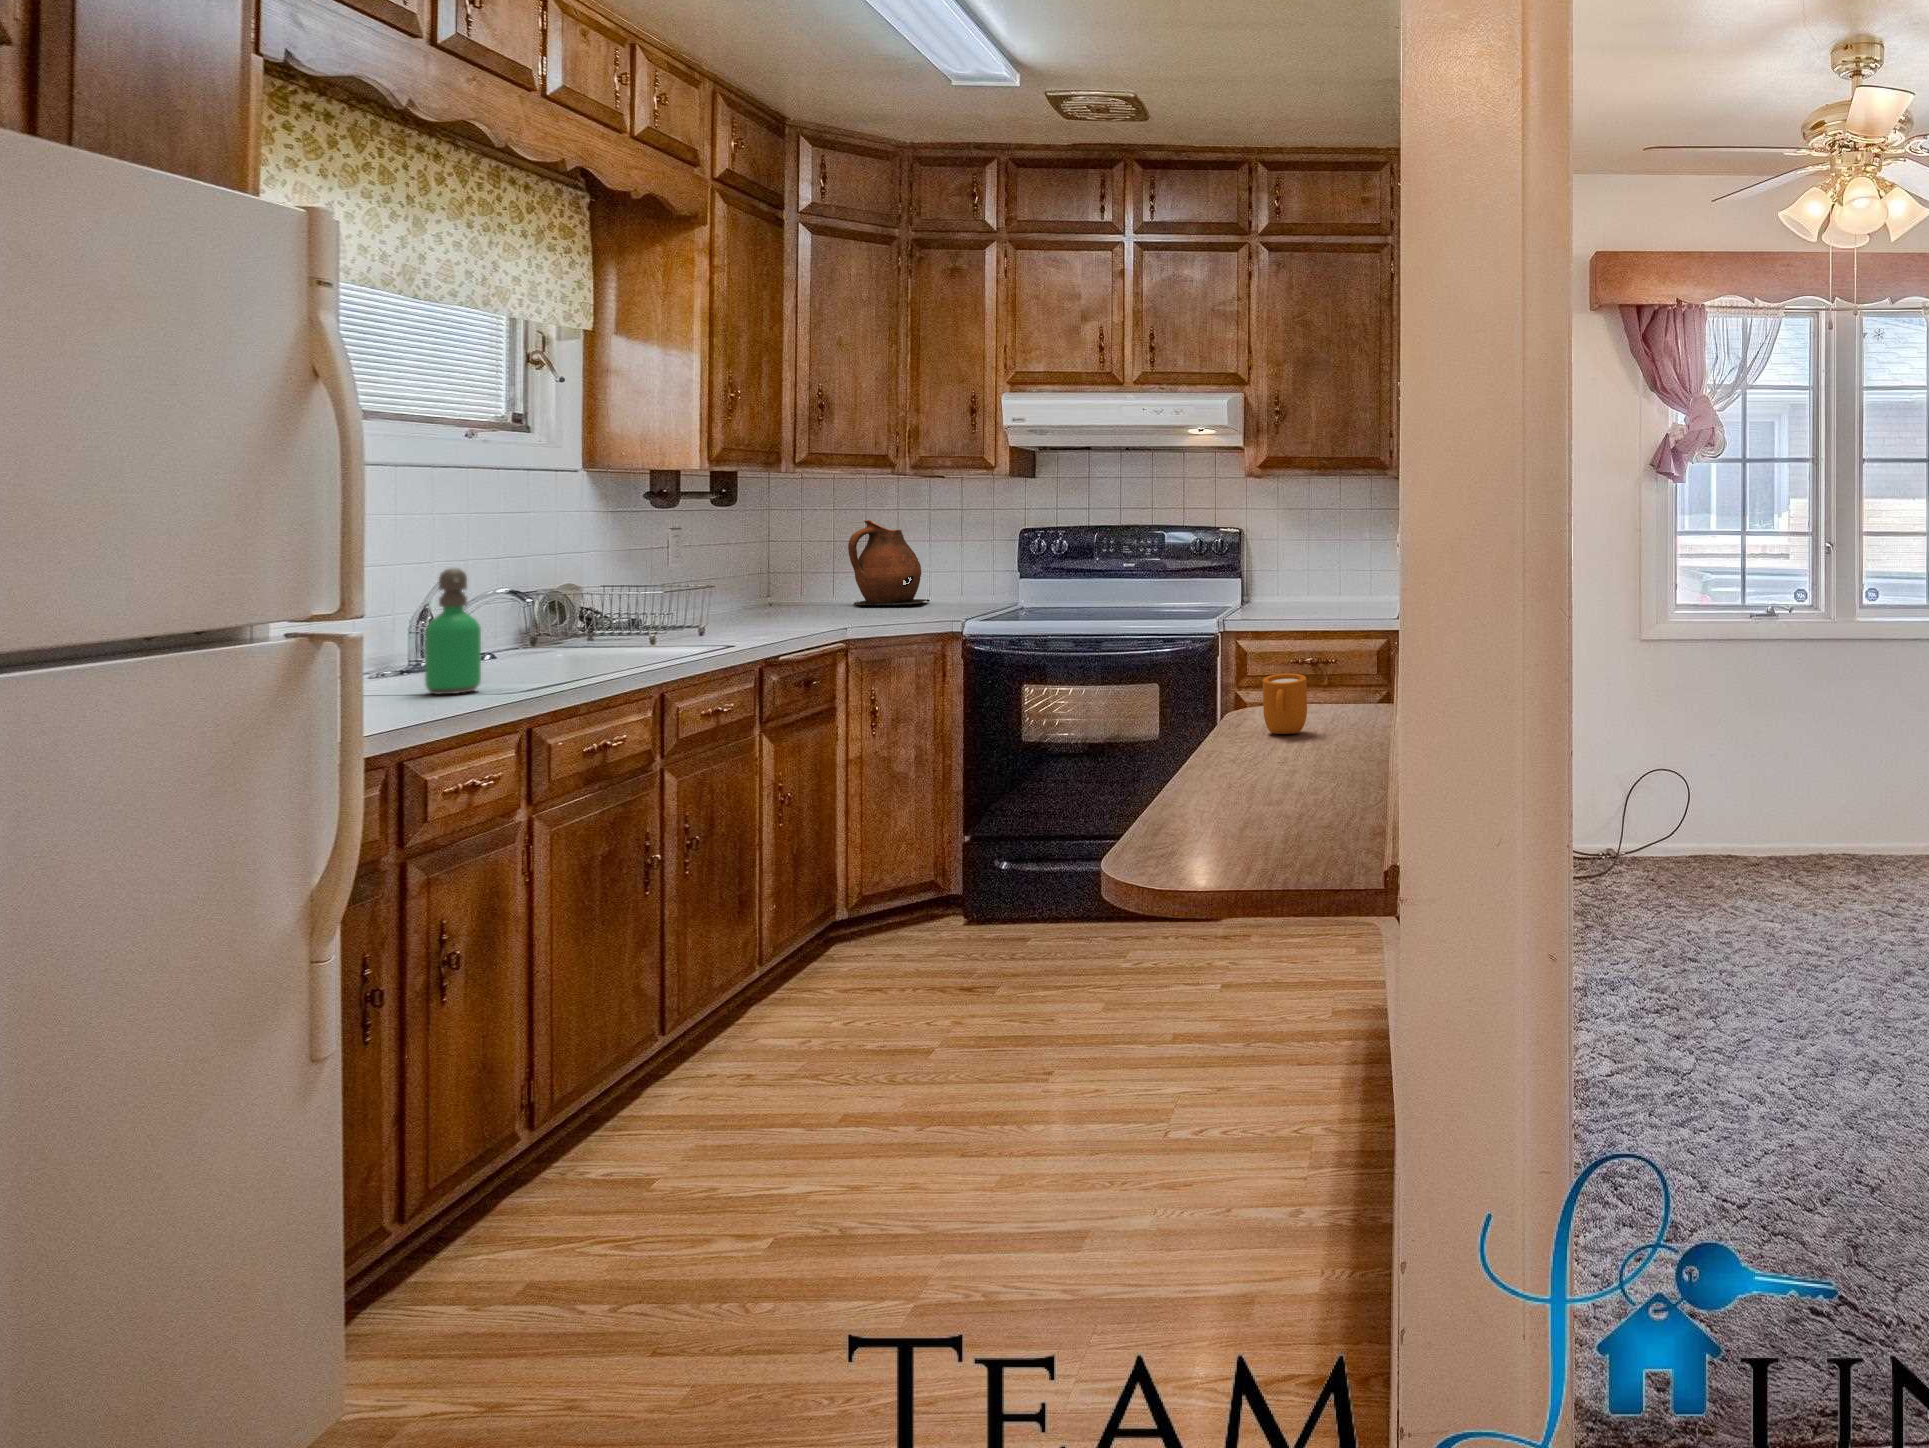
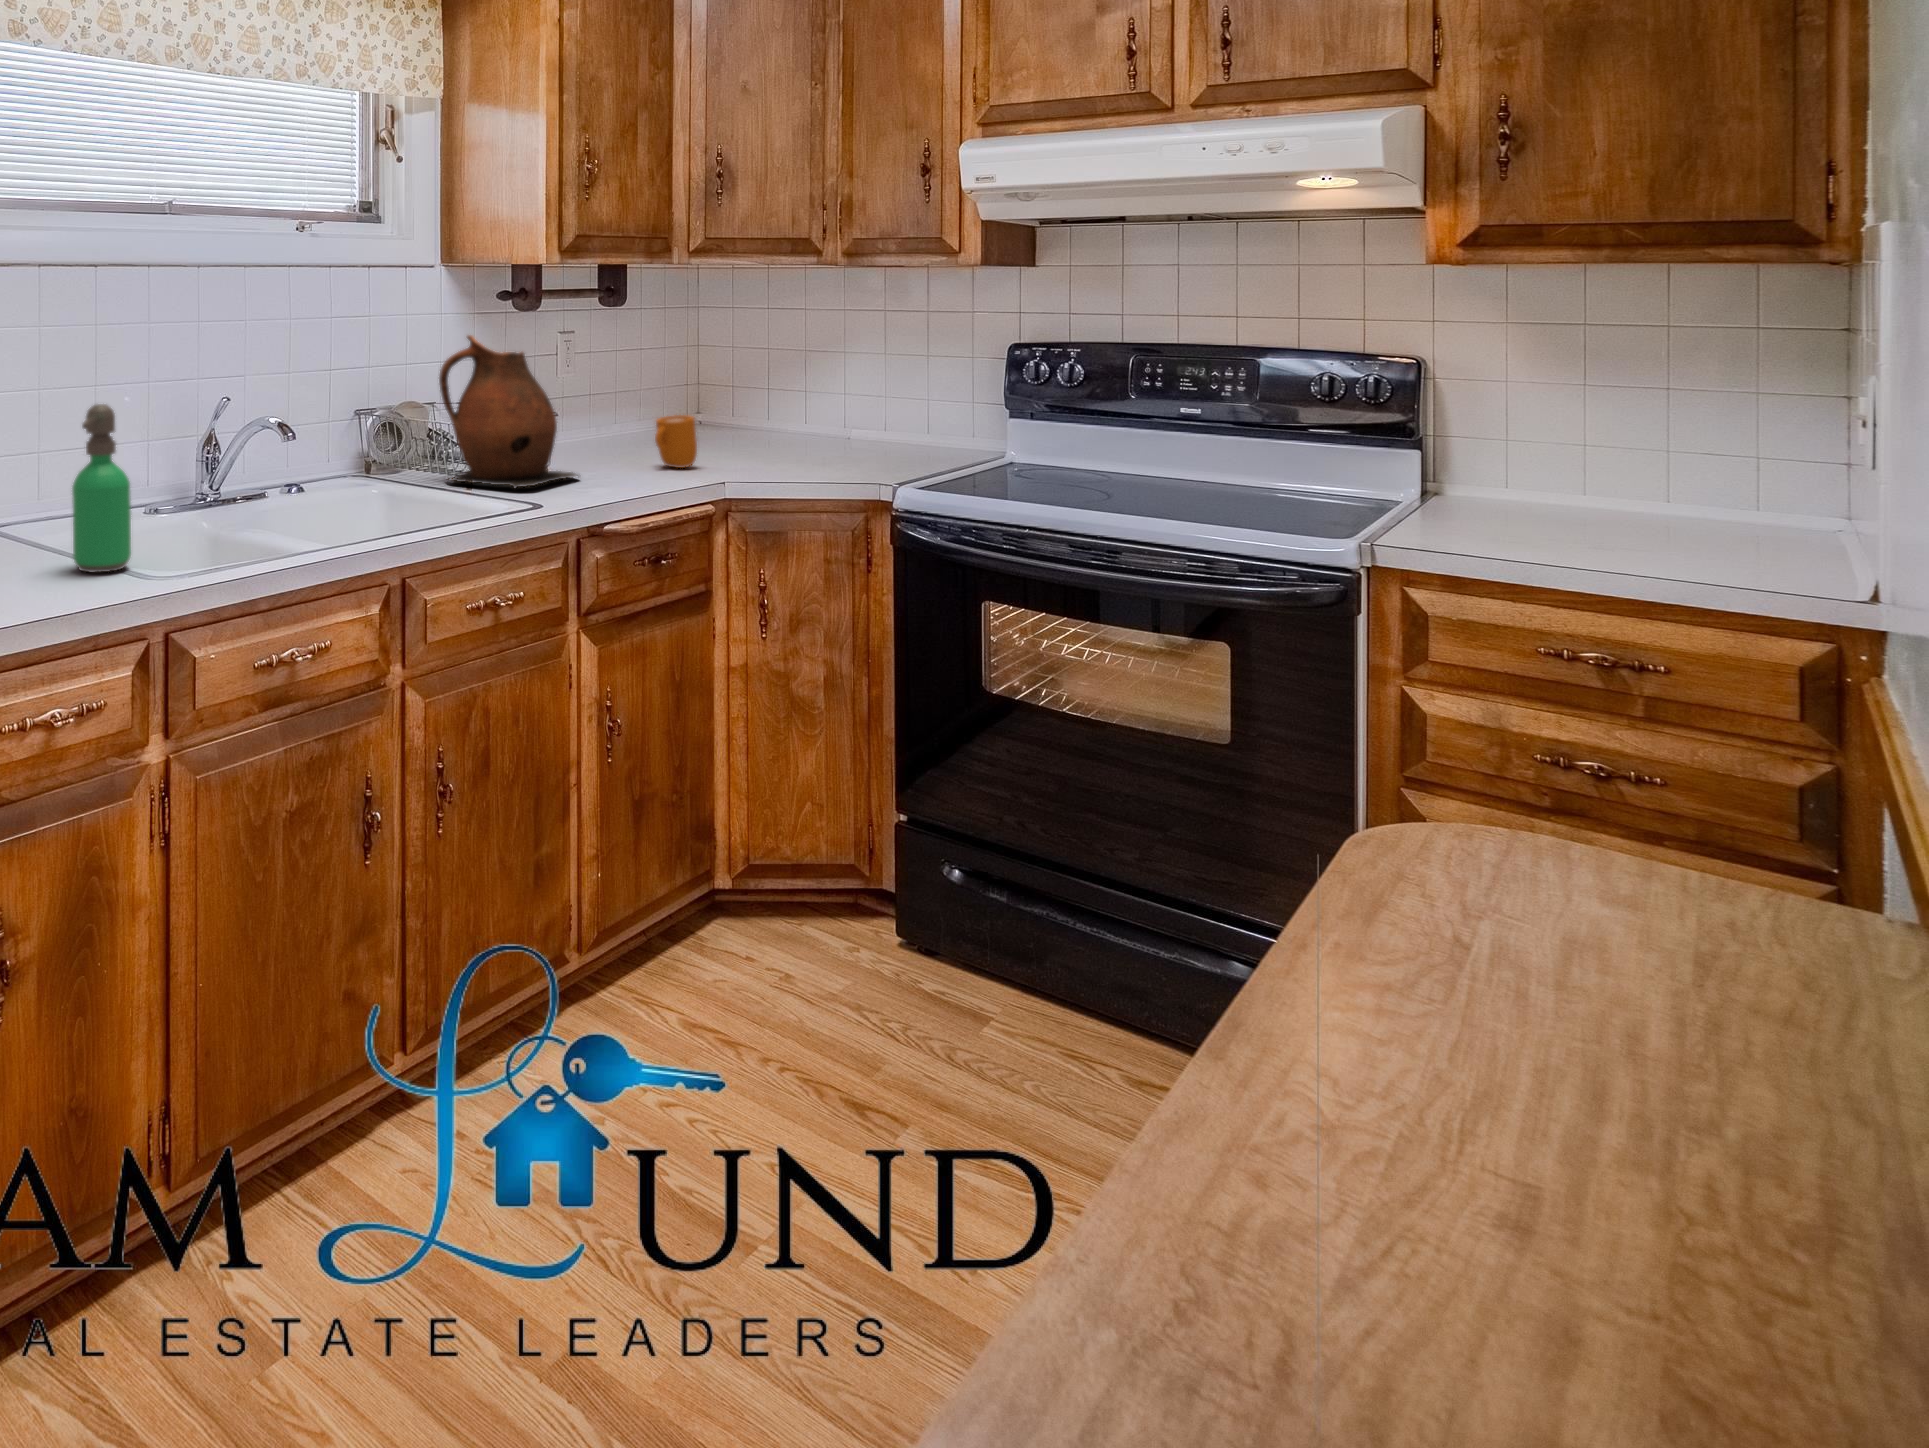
ceramic pitcher: present [848,520,930,605] -> present [439,335,577,488]
mug: present [1263,674,1307,734] -> present [655,415,697,468]

